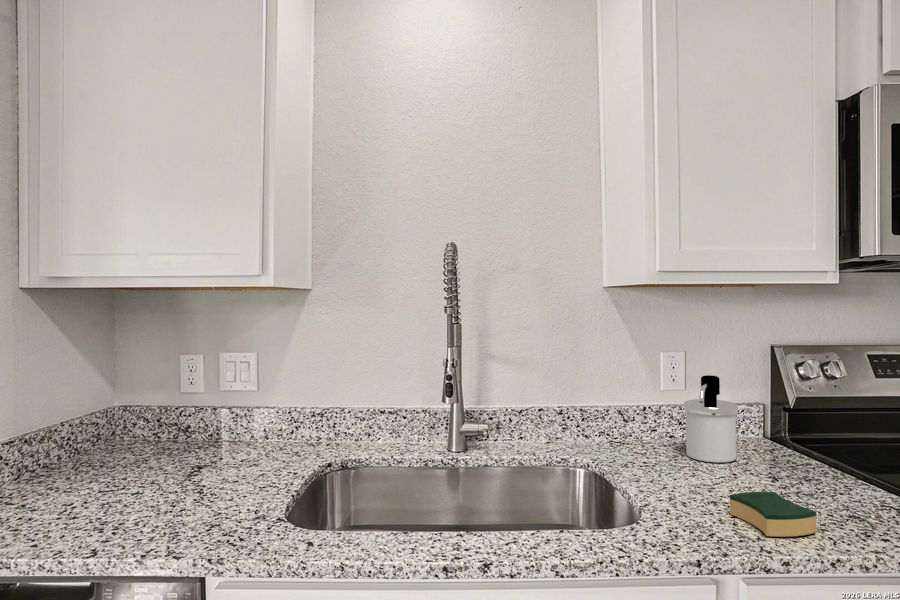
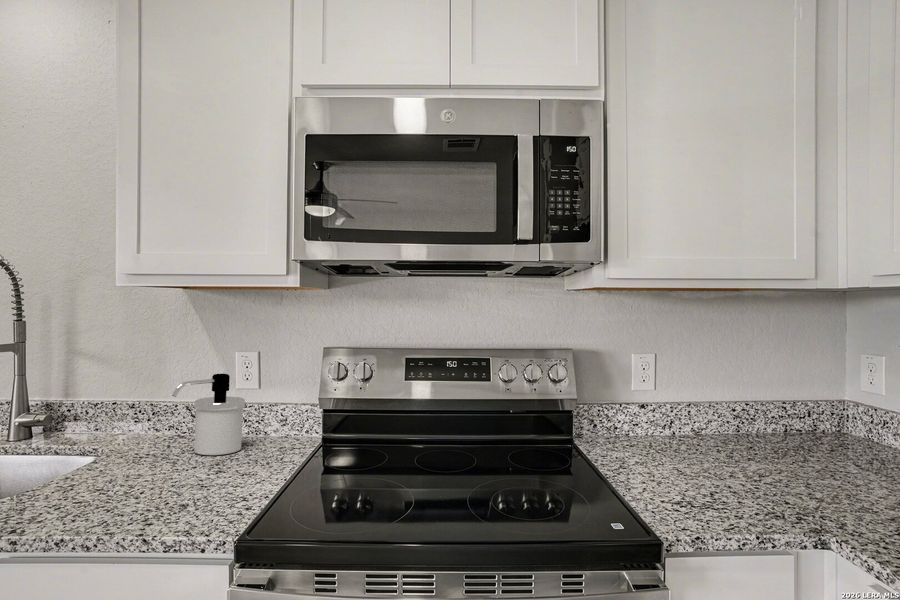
sponge: present [730,492,816,537] -> none [41,477,124,518]

